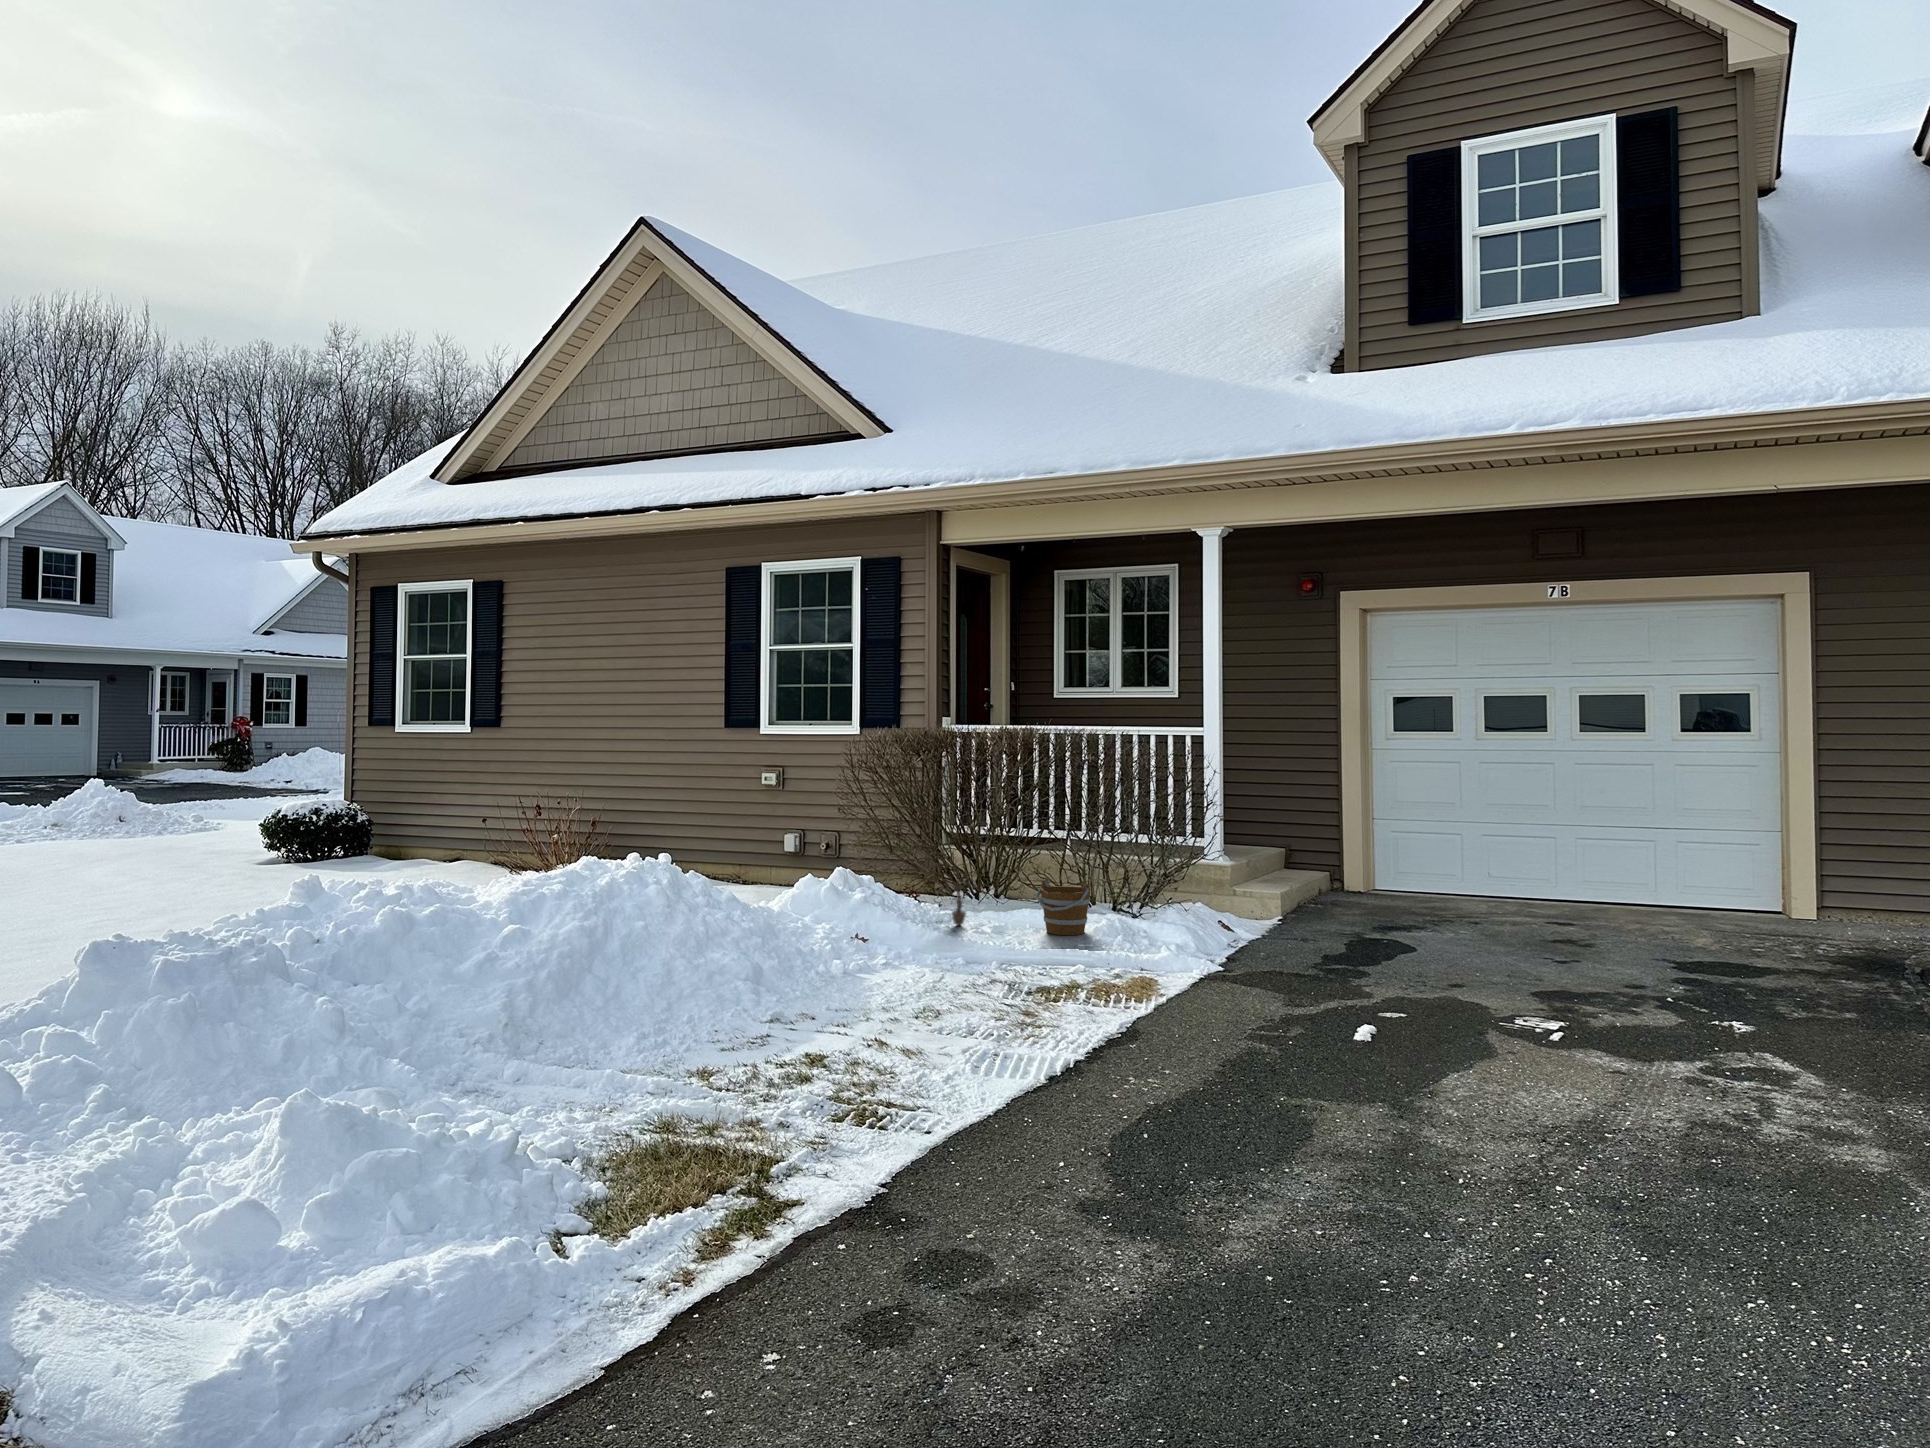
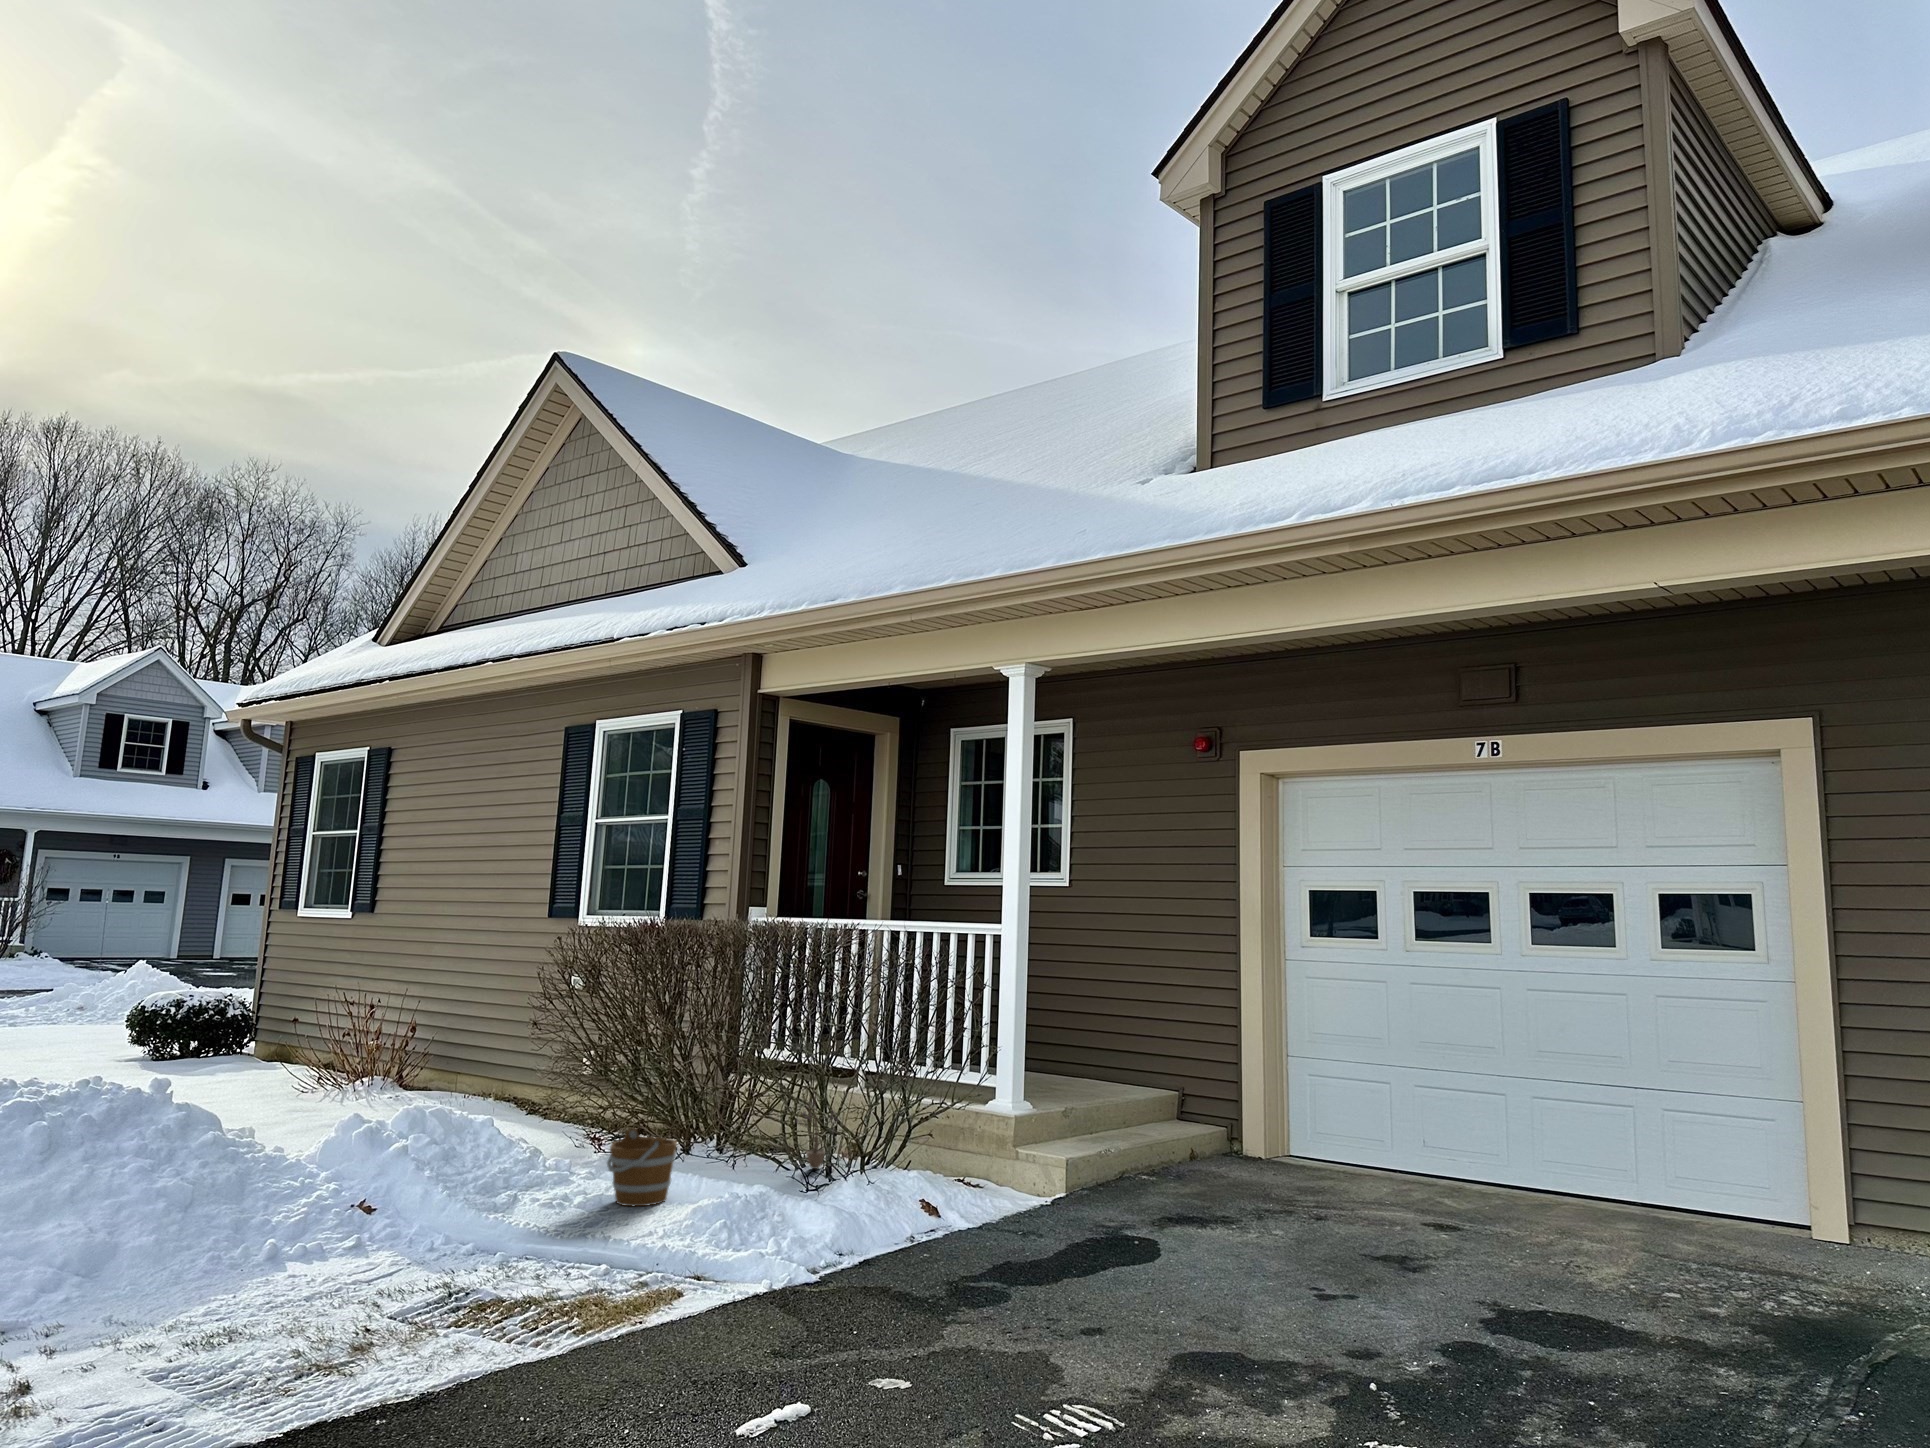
decorative plant: present [936,872,976,926] -> present [789,1099,837,1169]

